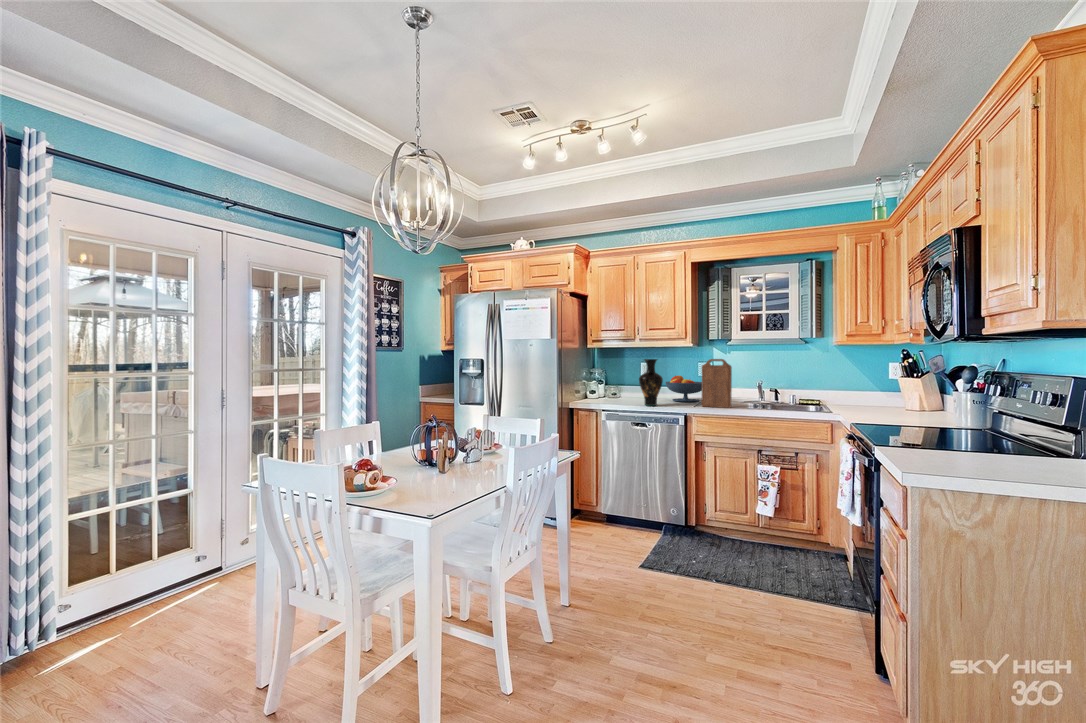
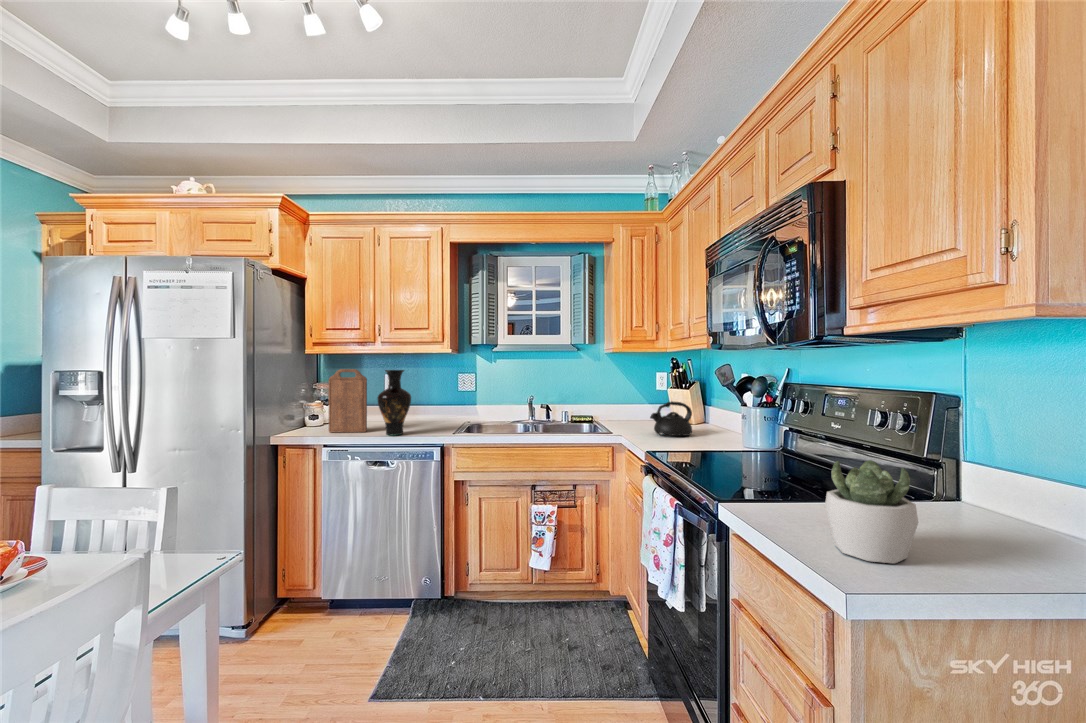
cutting board: present [702,359,732,408] -> present [329,369,367,433]
fruit bowl: present [665,376,702,402] -> none [417,390,469,425]
teapot: none [867,385,911,416] -> present [650,401,692,436]
succulent plant: none [946,409,1007,470] -> present [825,460,918,564]

